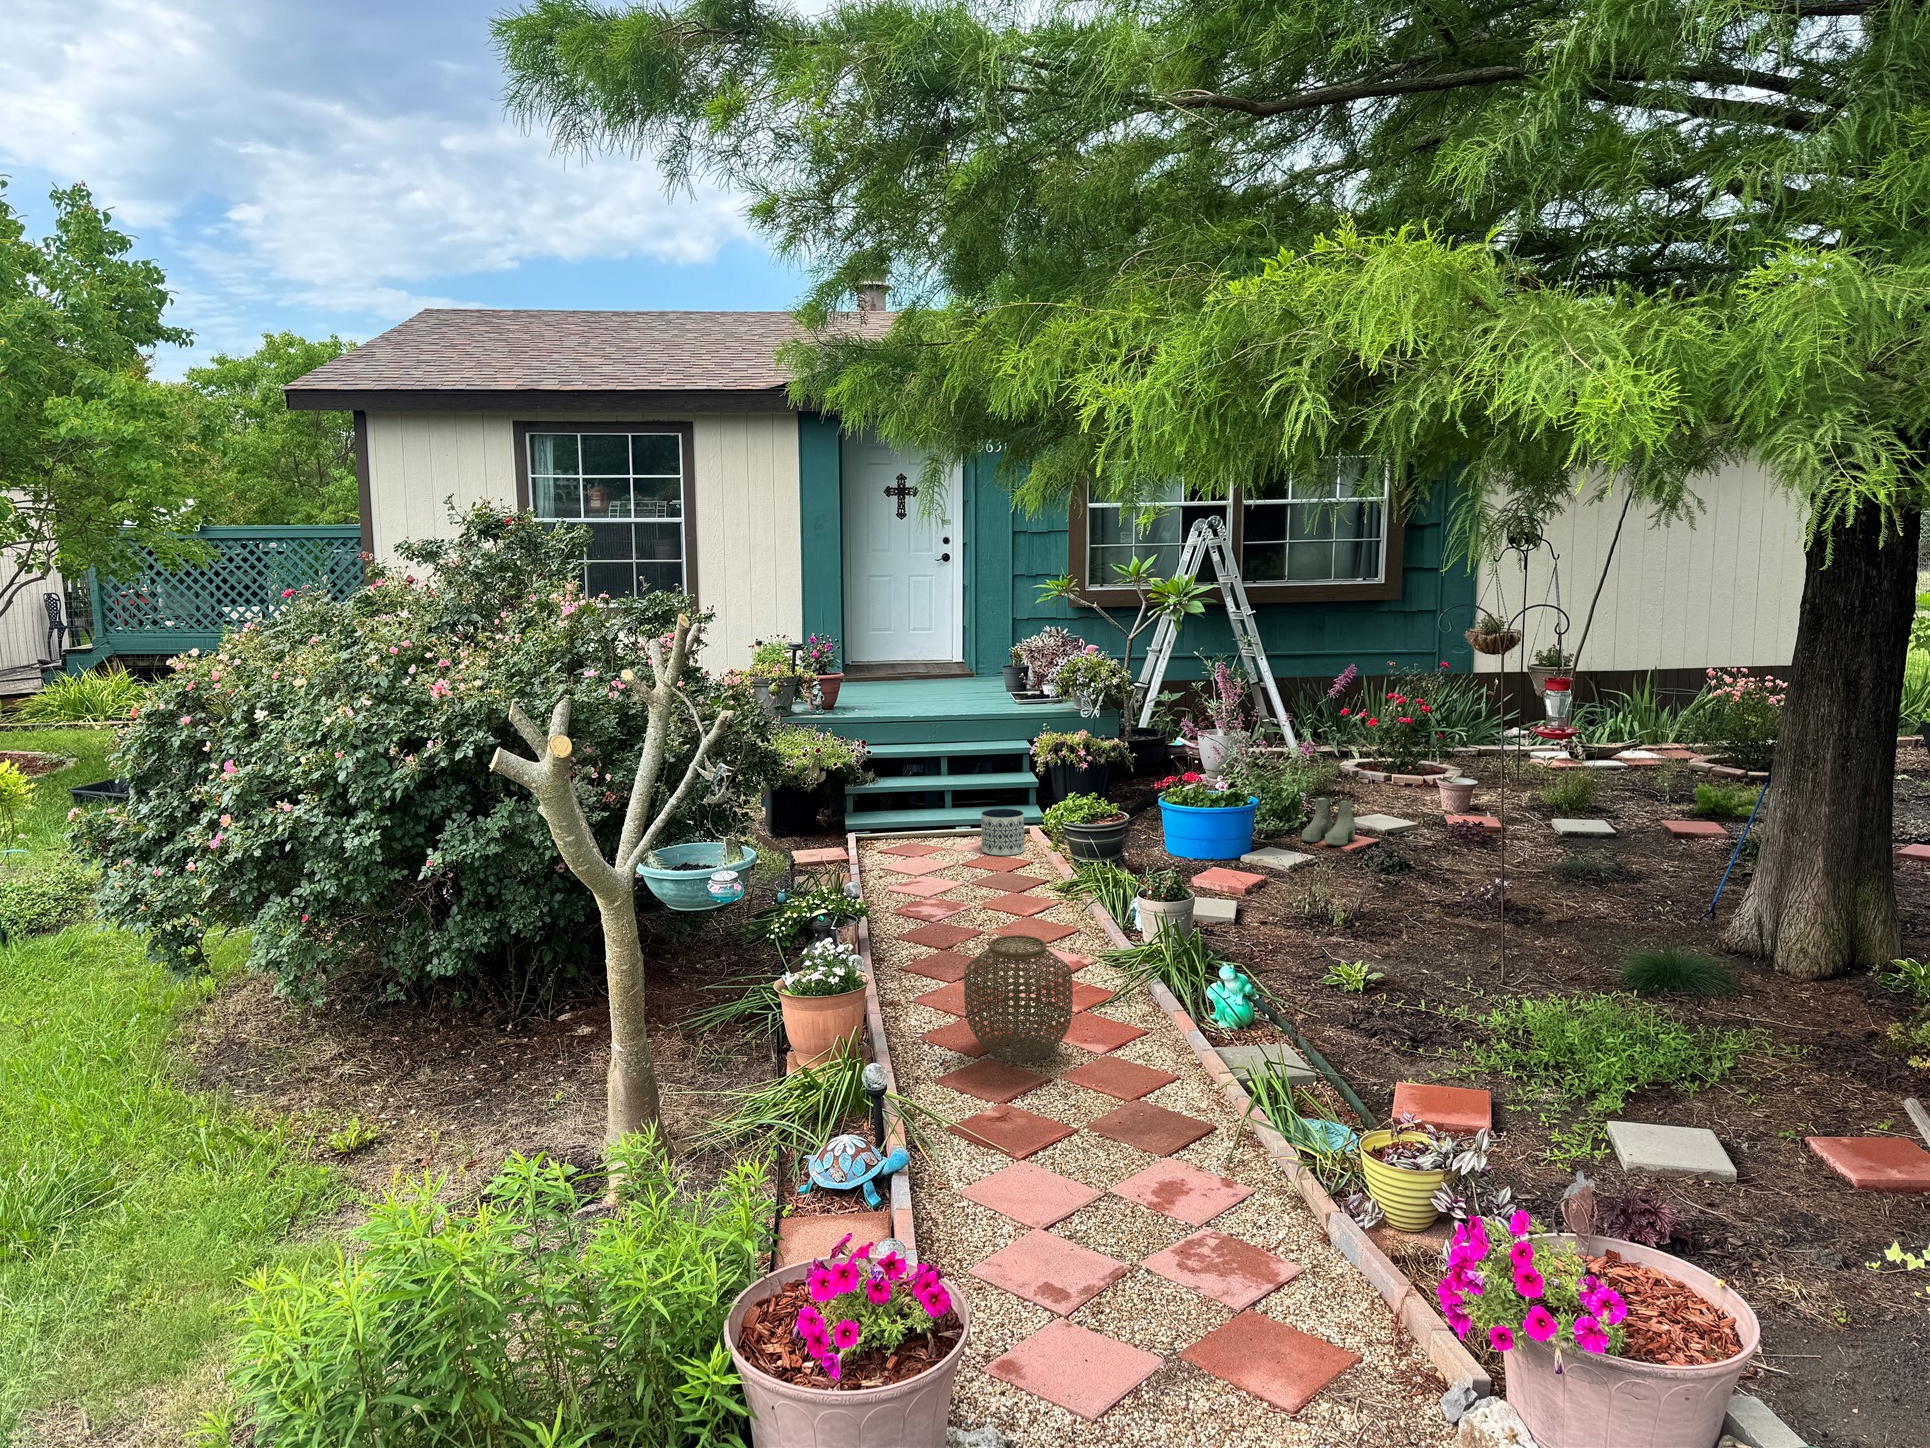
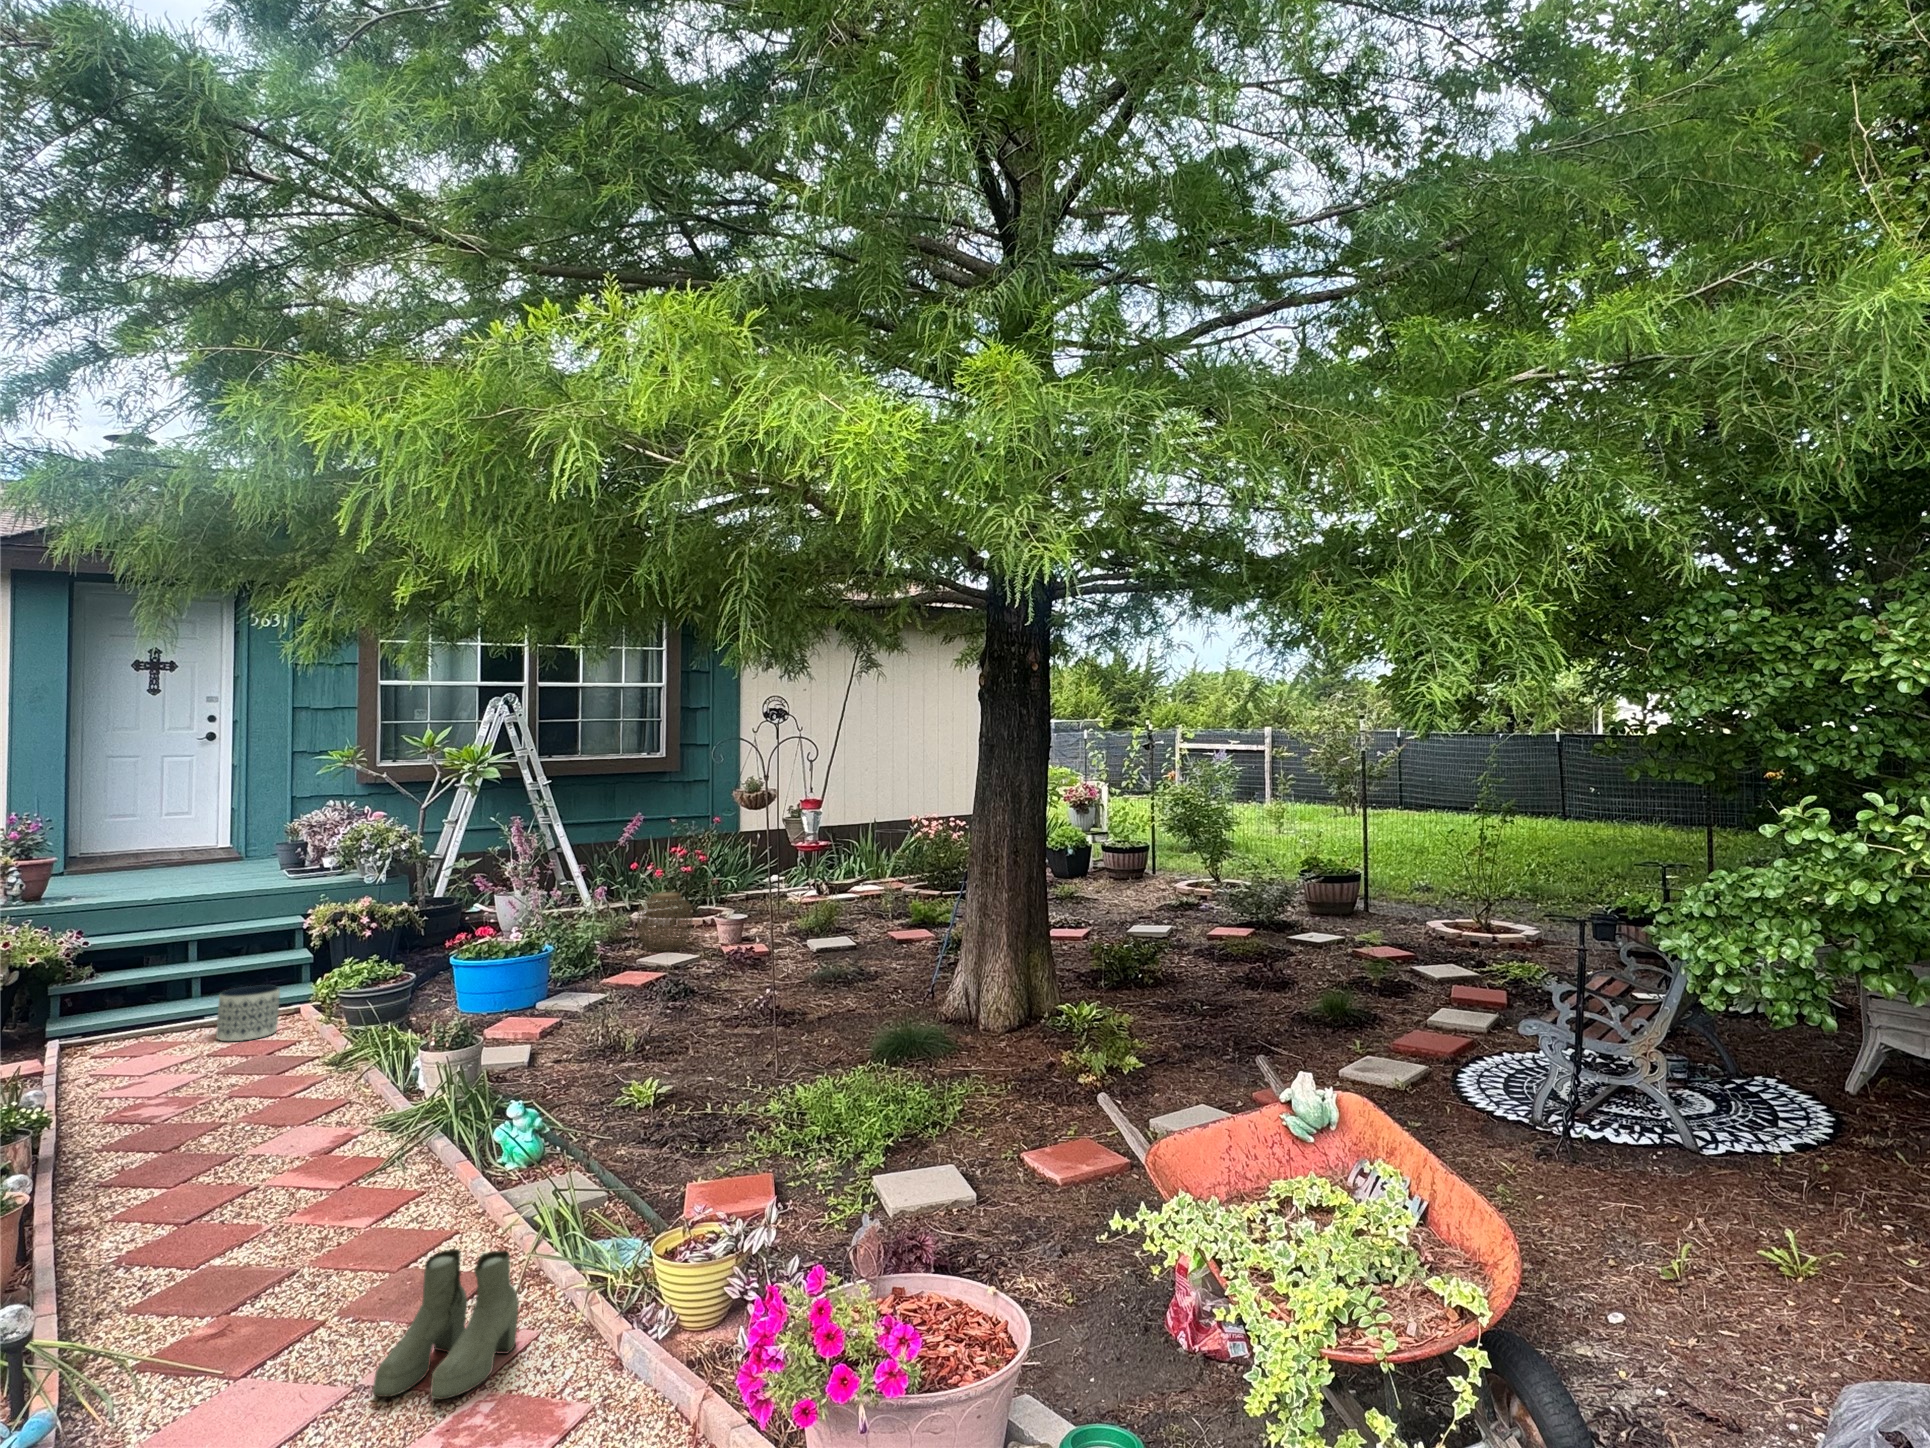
boots: present [1301,796,1355,846] -> present [373,1249,519,1399]
woven basket: present [964,935,1073,1063] -> present [637,892,693,951]

